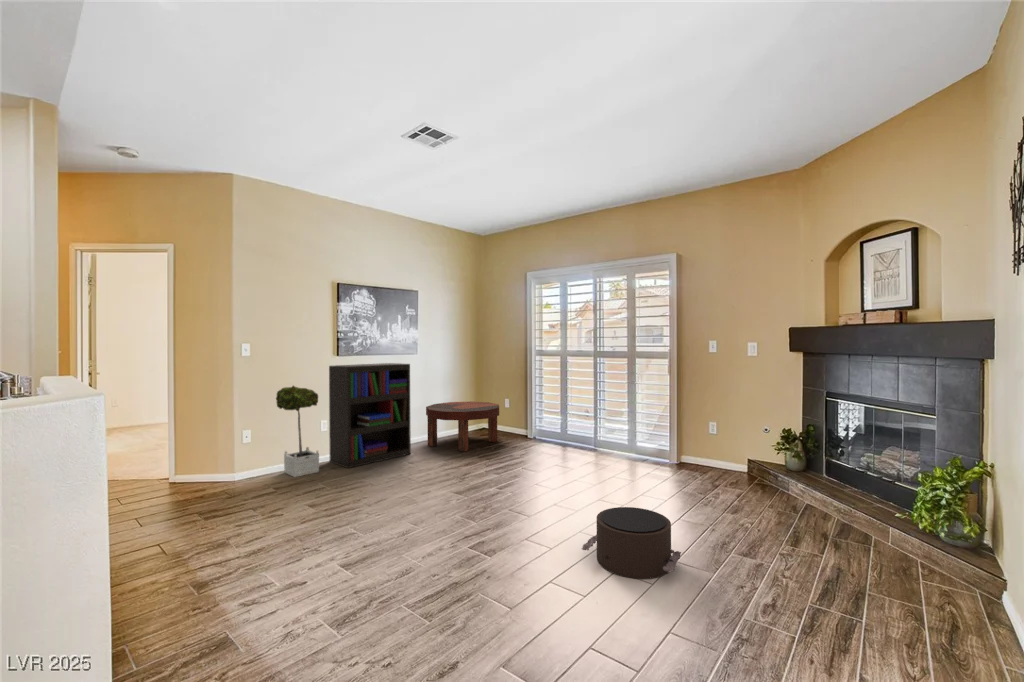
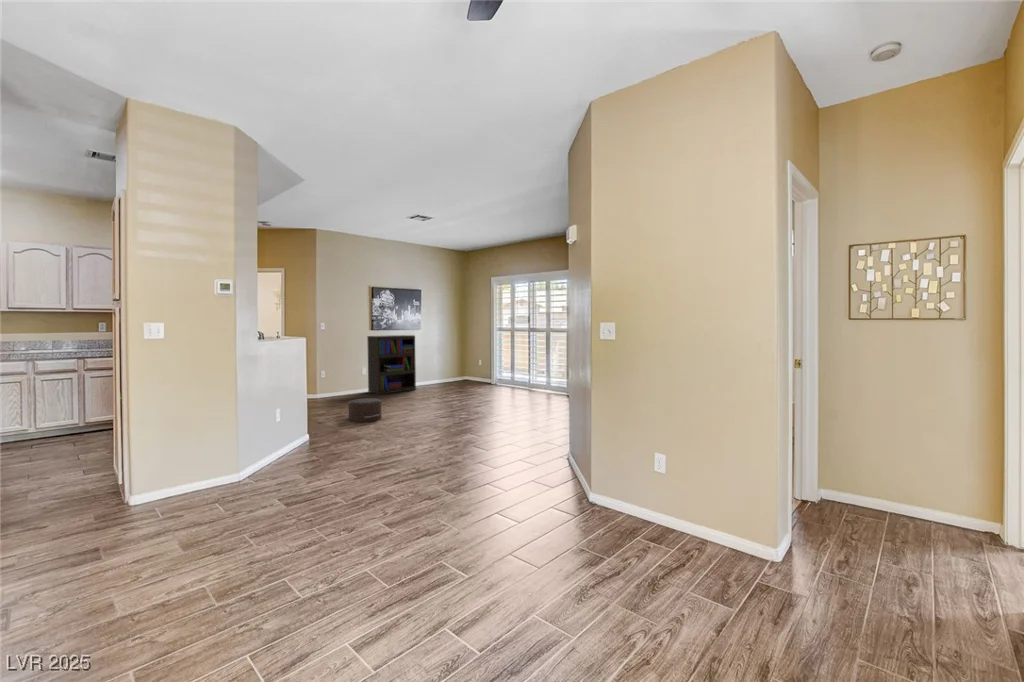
potted tree: present [276,386,319,477] -> none [339,346,363,397]
coffee table: present [426,401,499,452] -> none [427,361,473,389]
pouf: present [582,507,681,579] -> present [344,398,381,422]

